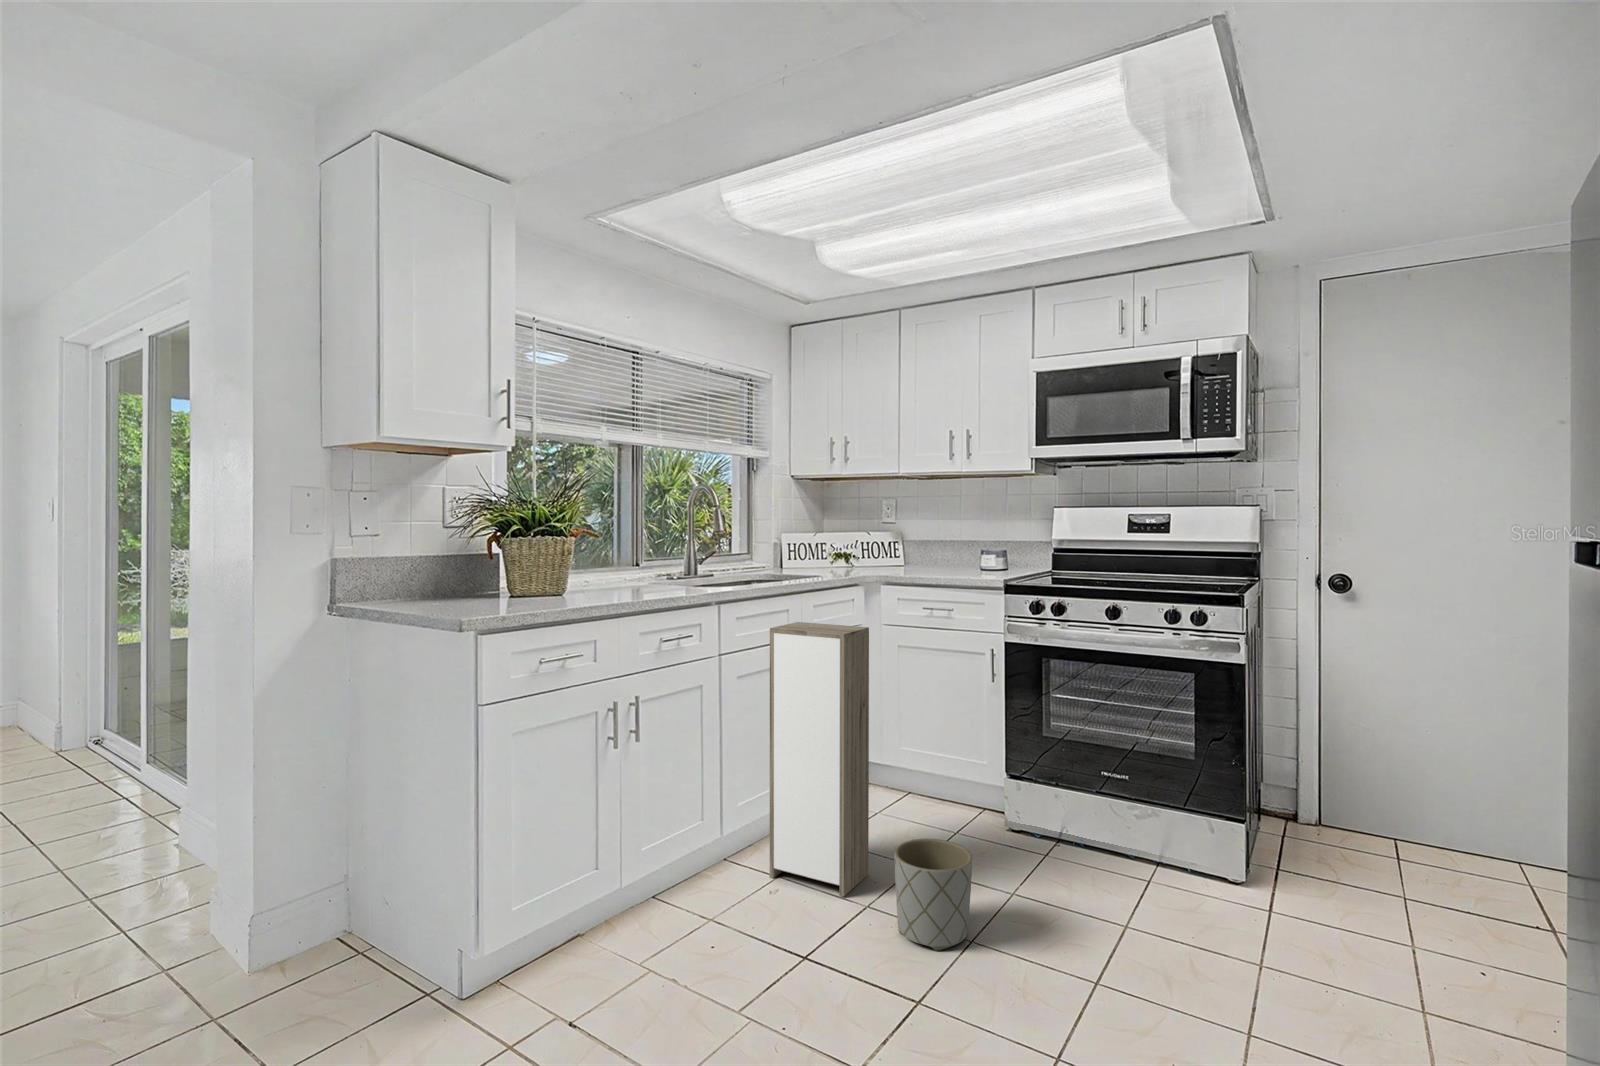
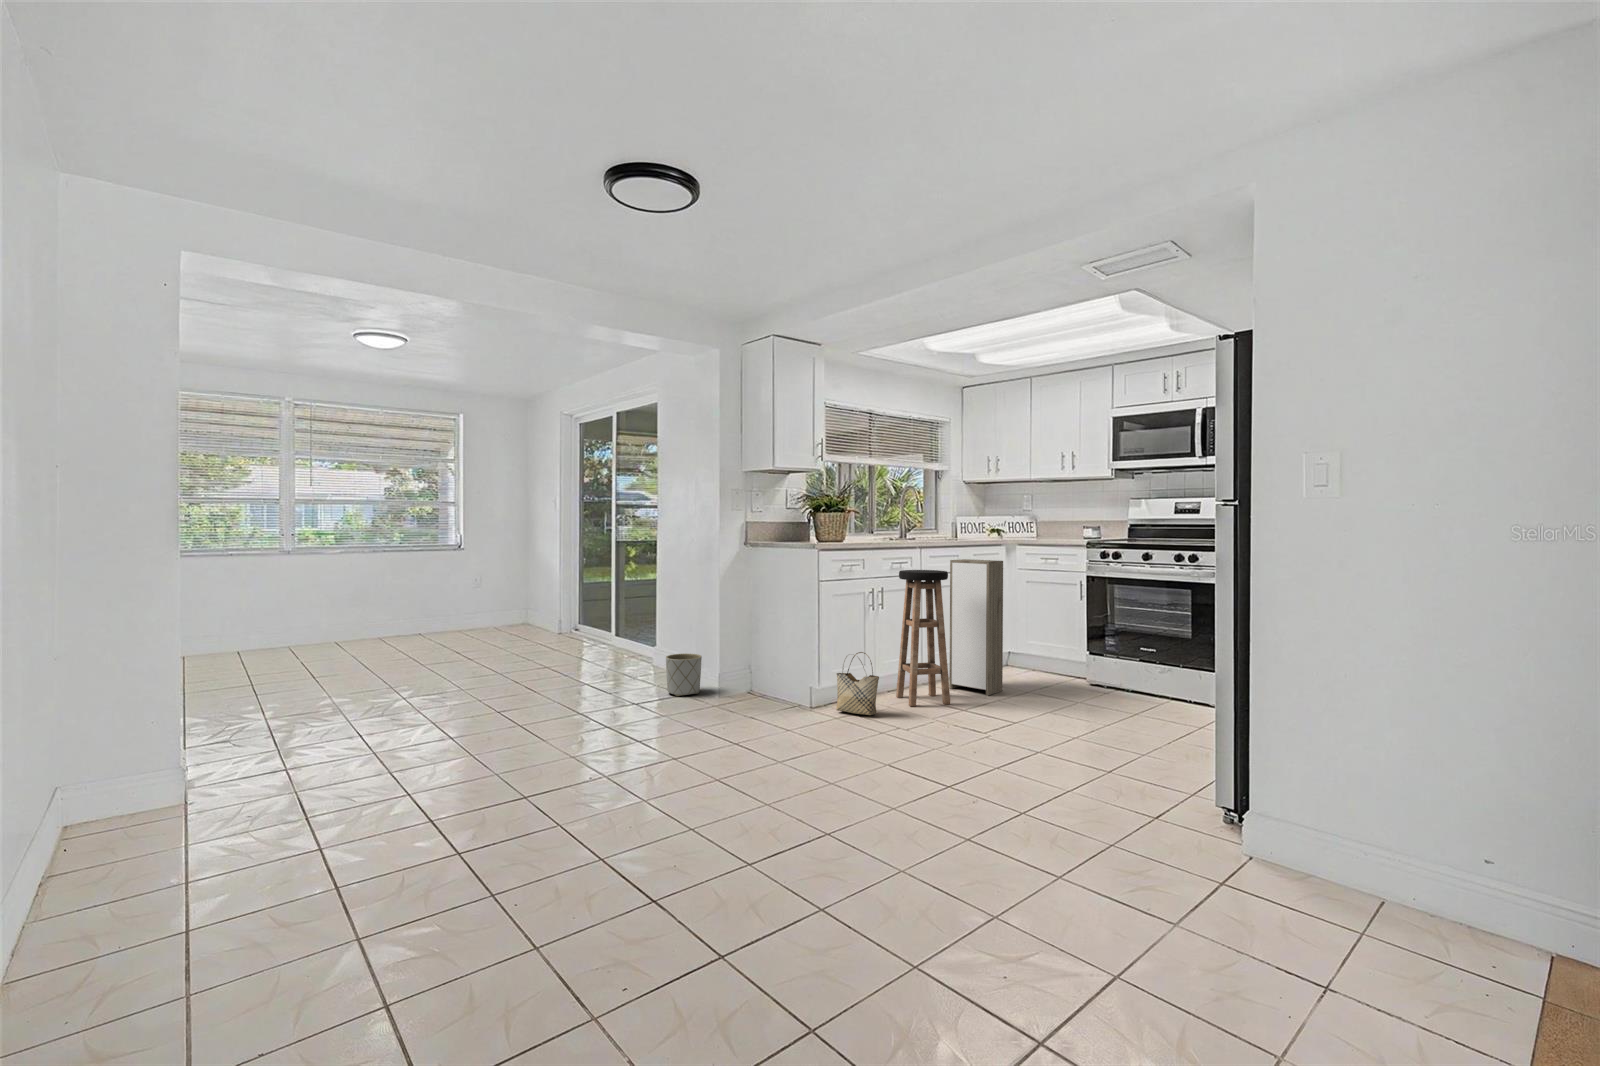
bar stool: none [660,655,771,965] -> present [896,570,950,706]
planter: present [894,839,972,950] -> present [666,654,702,696]
woven basket: none [505,865,607,1030] -> present [836,652,879,715]

